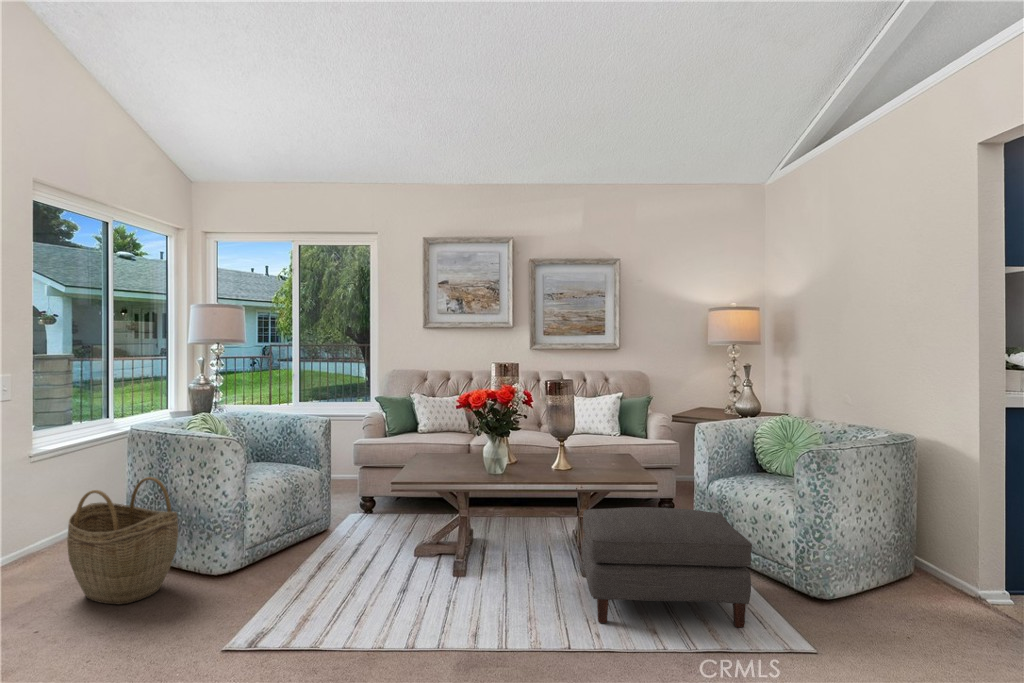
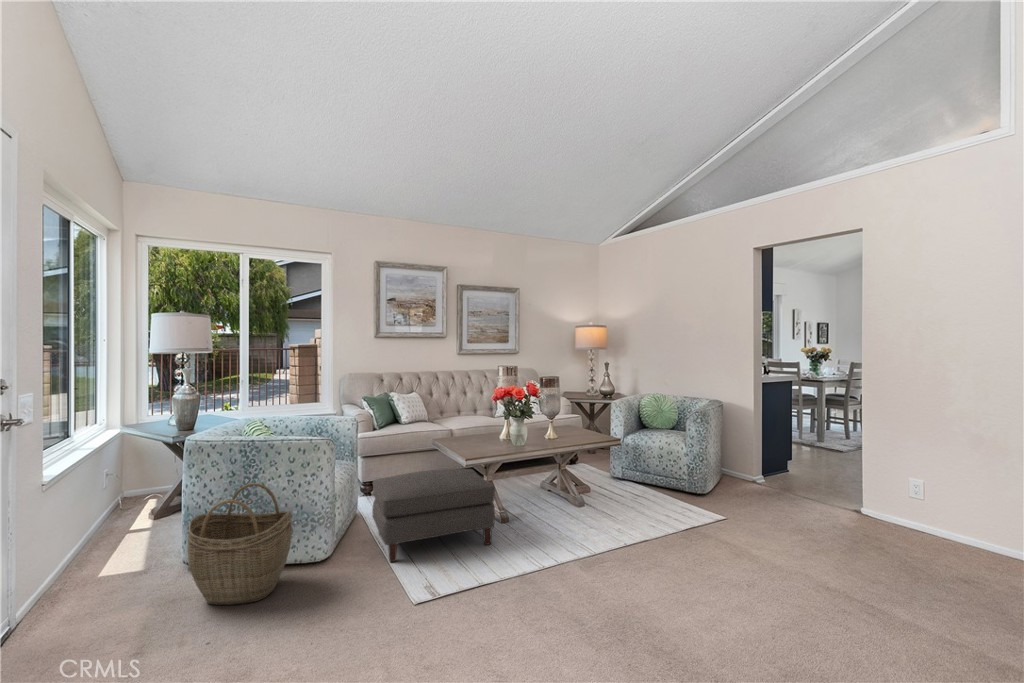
ottoman: present [582,507,752,627] -> present [372,469,495,562]

